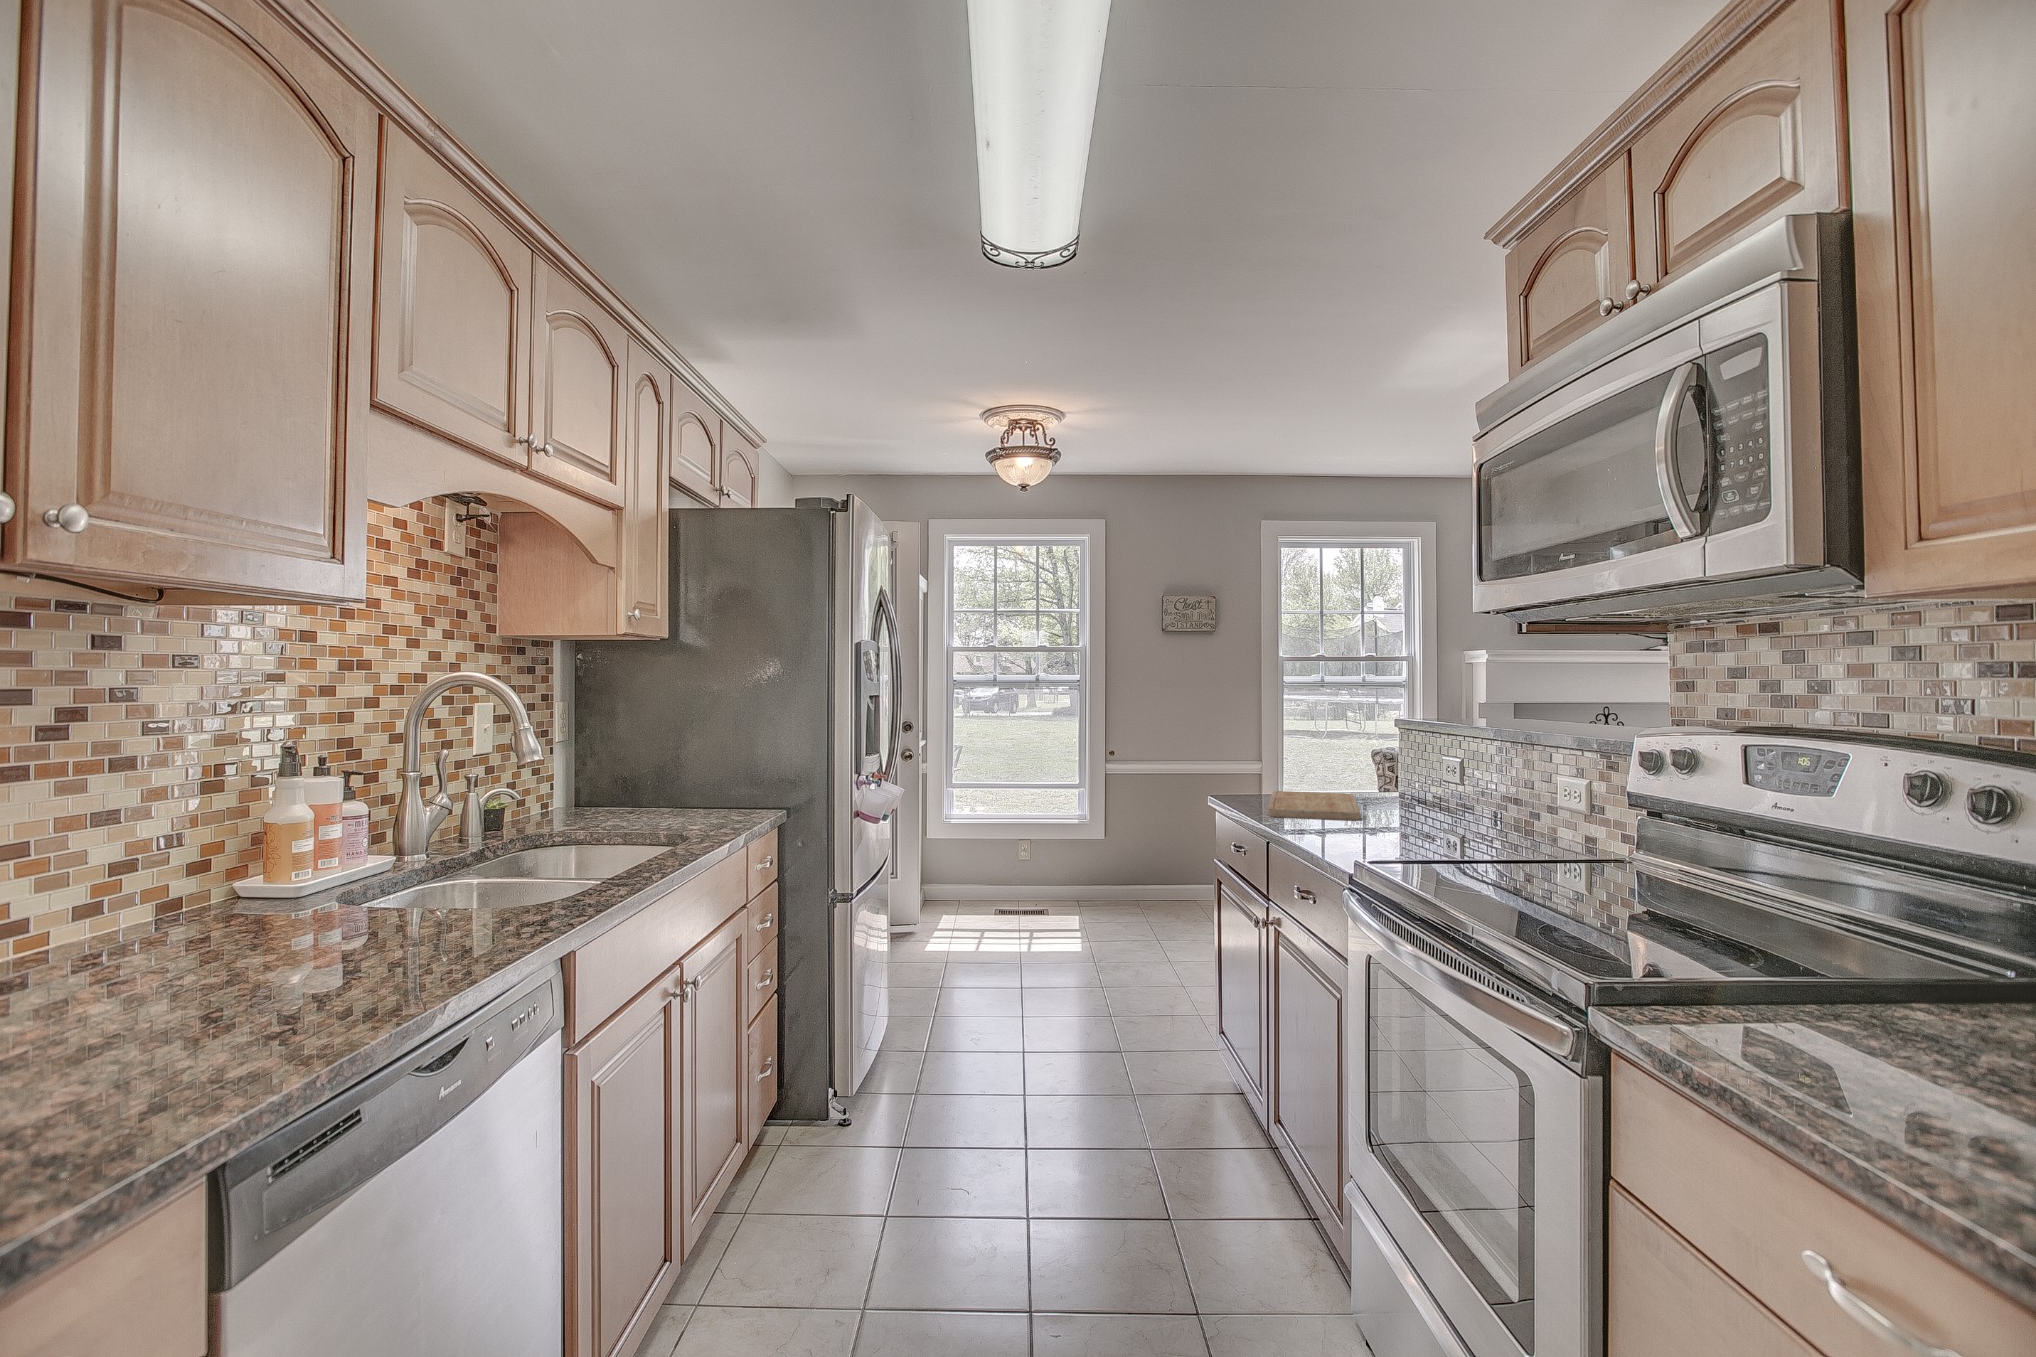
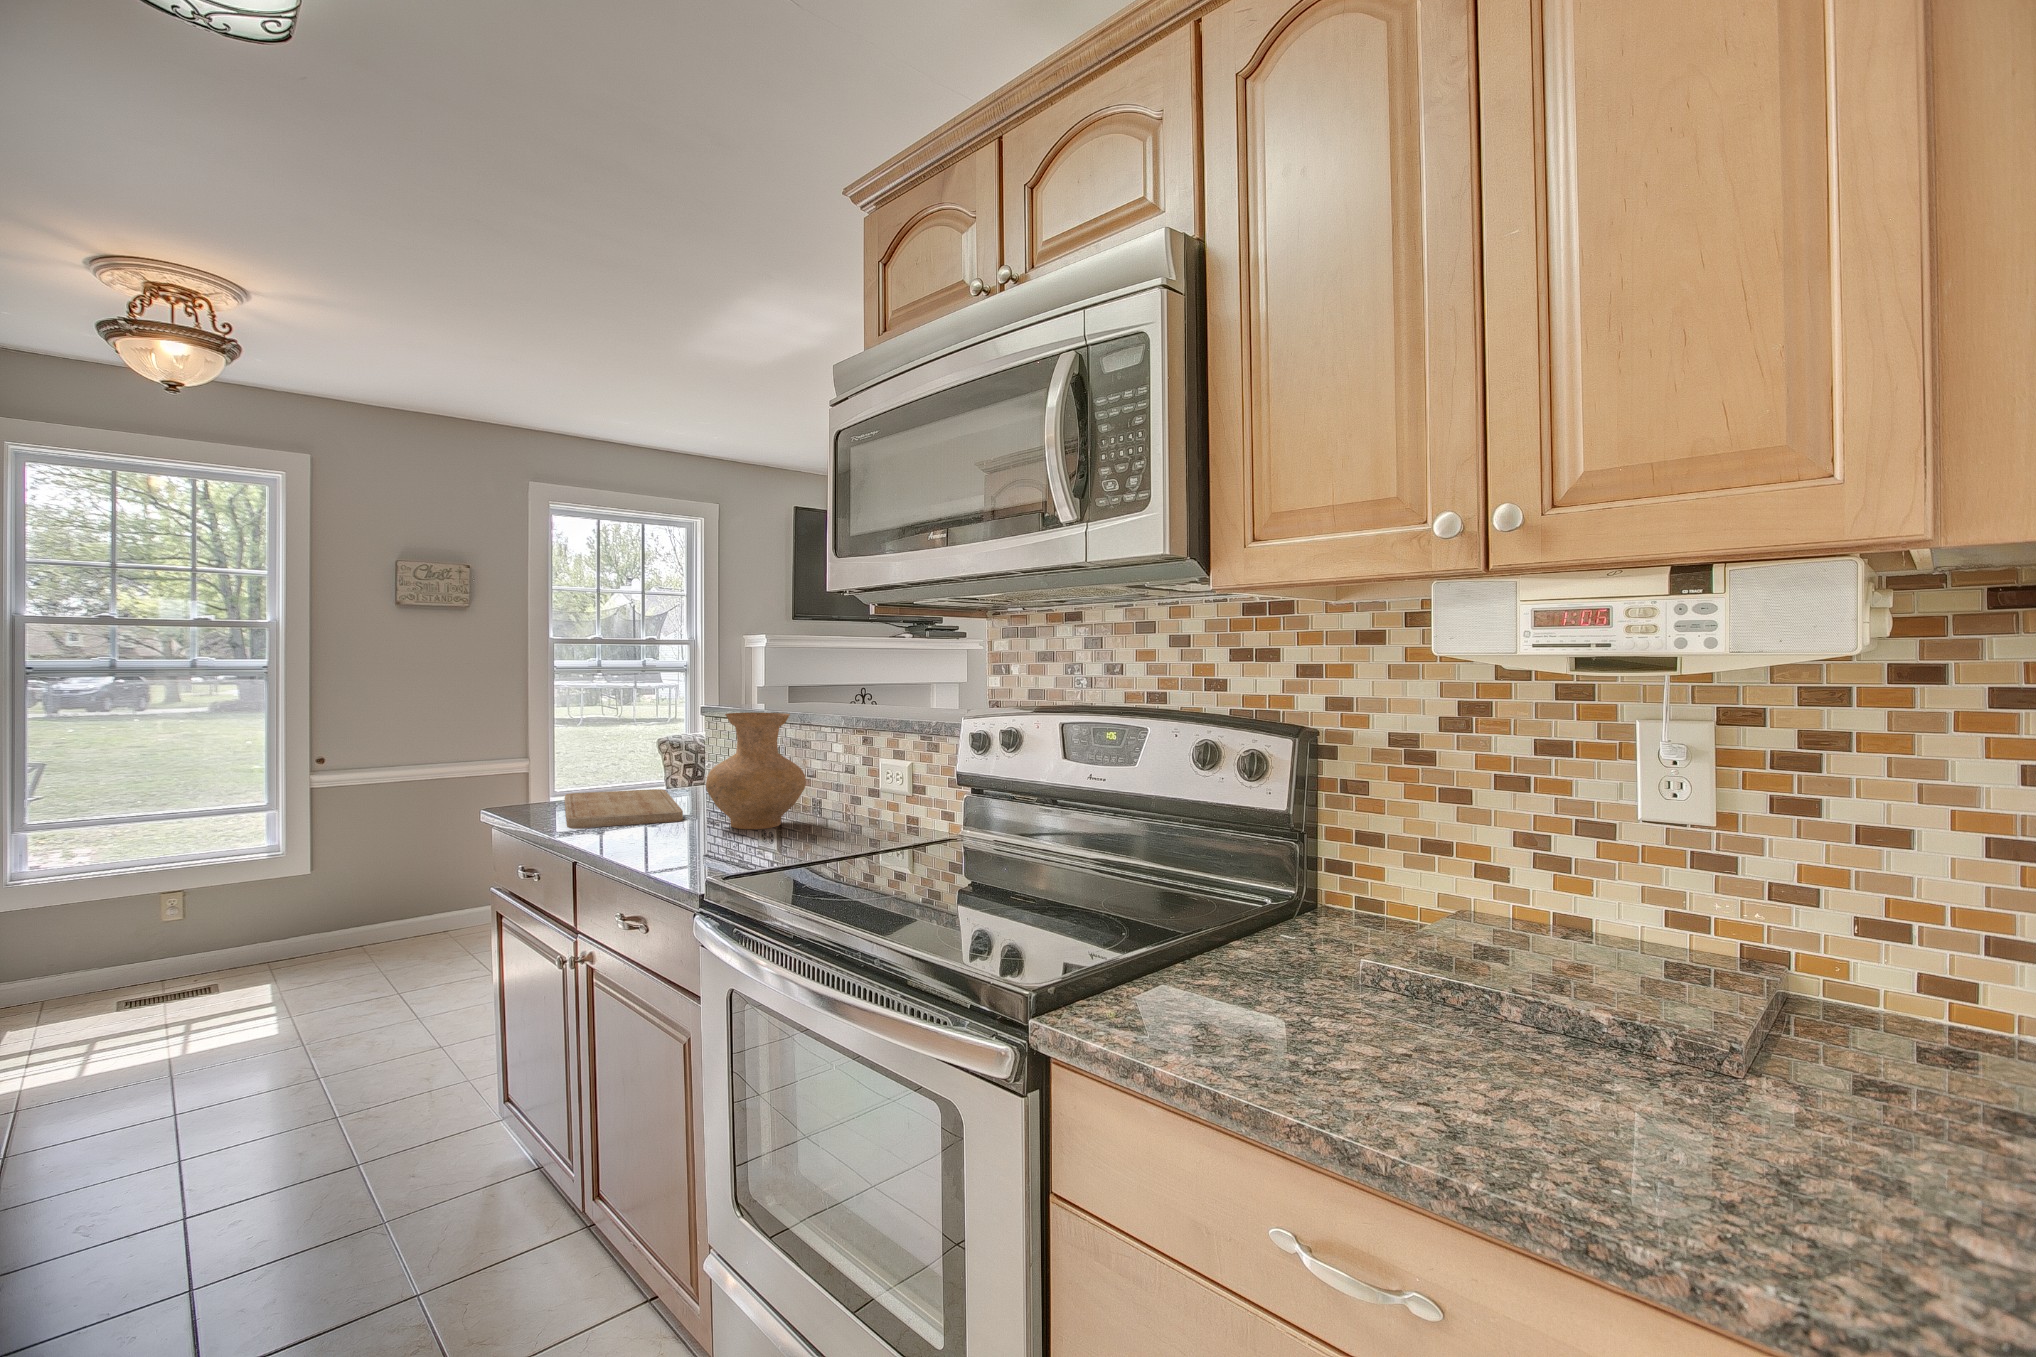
vase: none [1374,728,1469,833] -> present [706,712,806,829]

